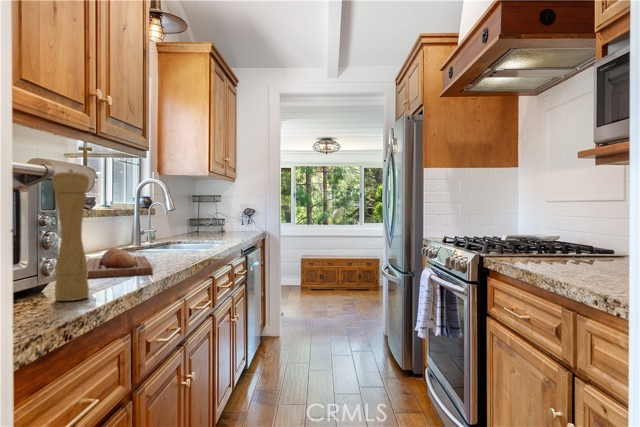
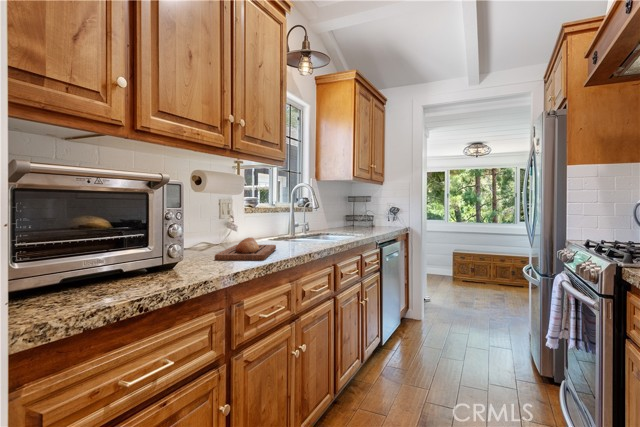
pepper mill: present [52,170,89,301] -> none [163,176,190,279]

